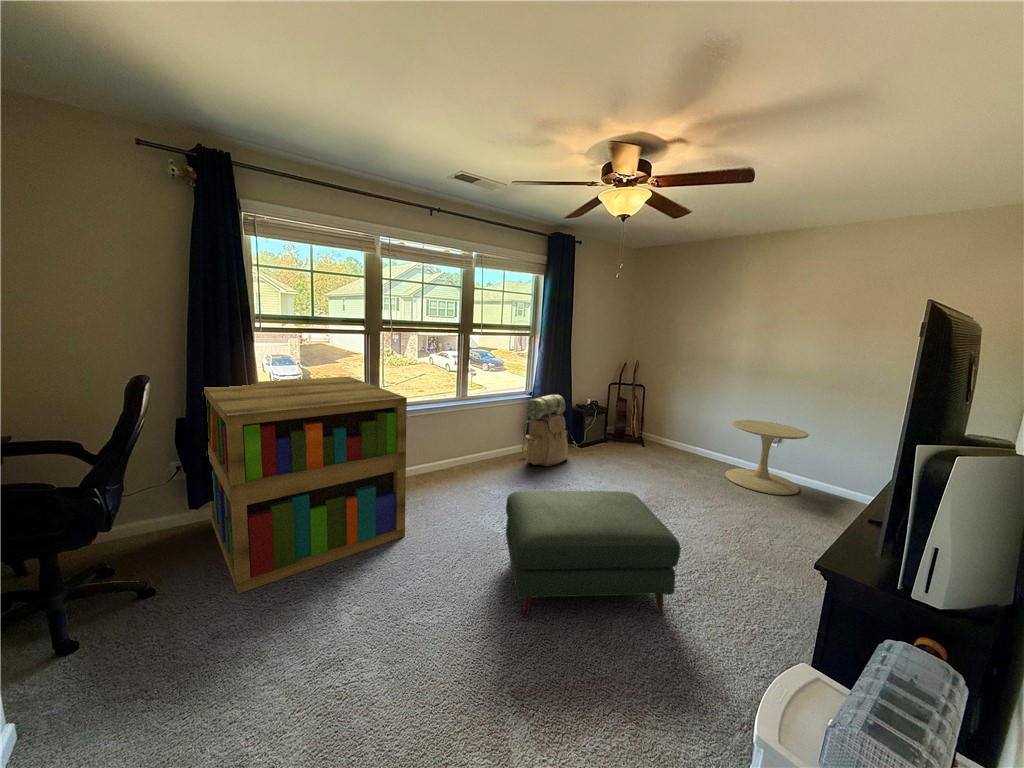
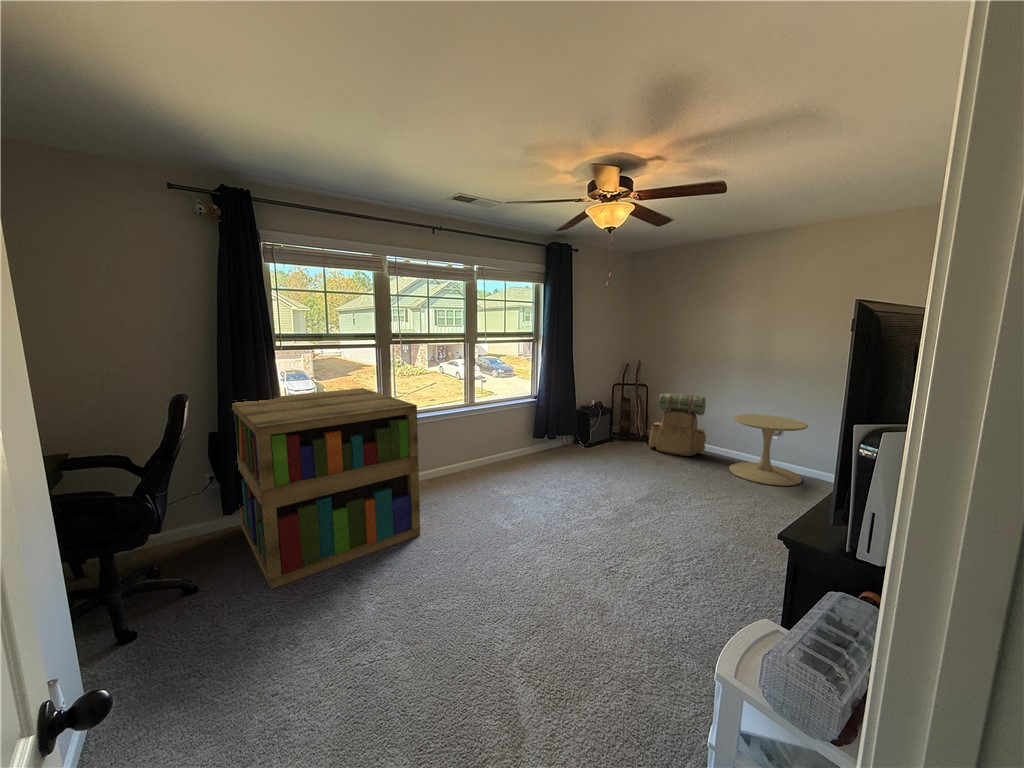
backpack: present [522,395,568,466] -> present [649,393,706,456]
ottoman: present [506,491,681,617] -> none [513,486,675,603]

